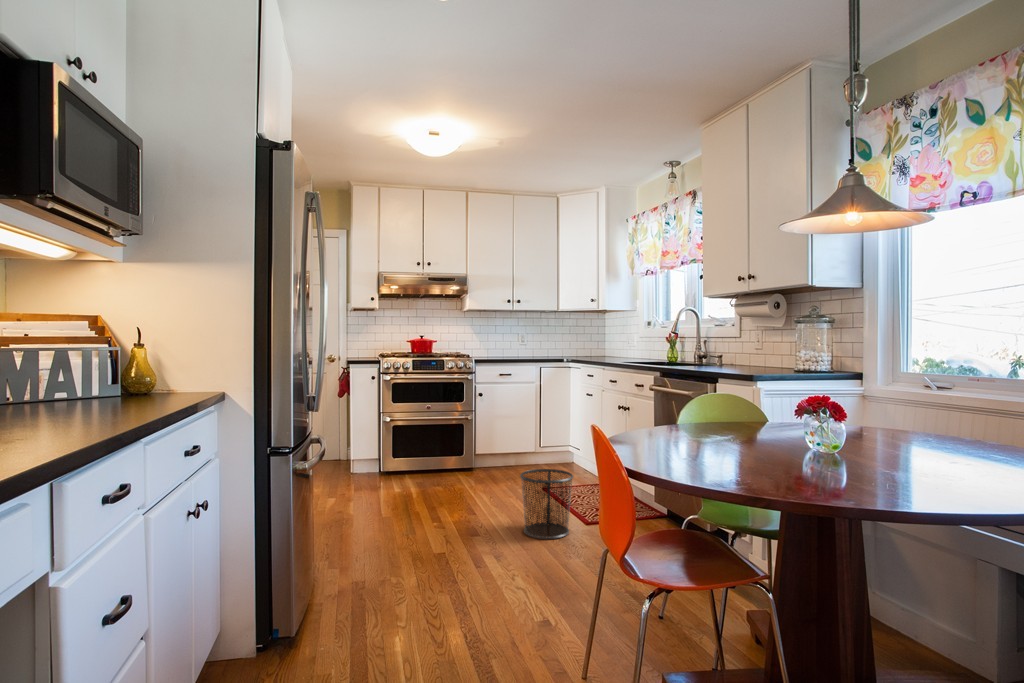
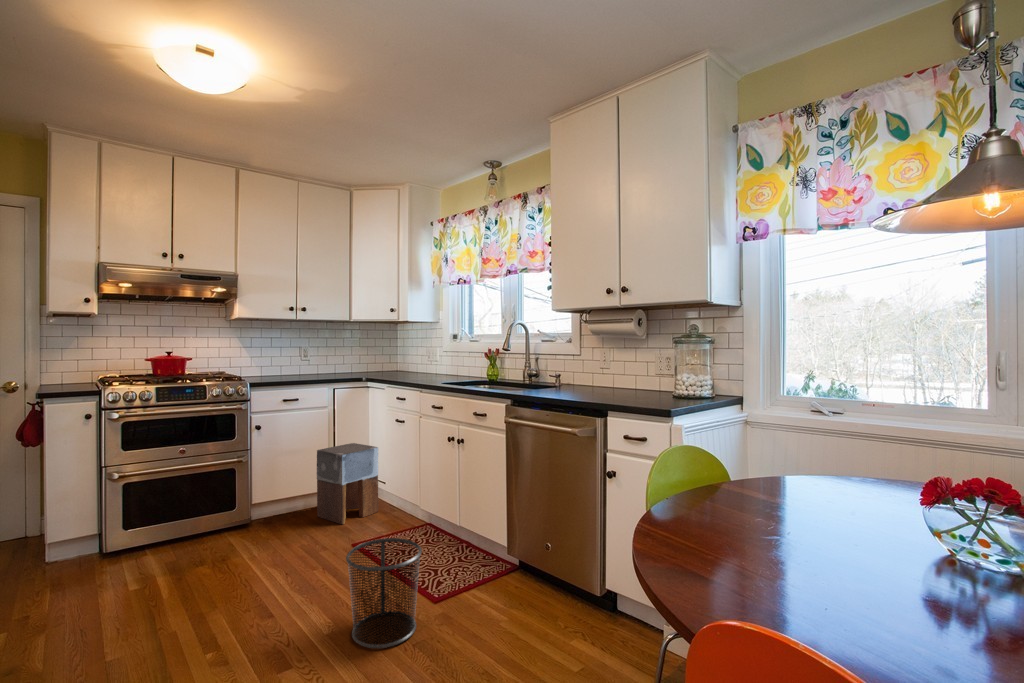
stool: none [521,414,569,477] -> present [317,443,378,524]

